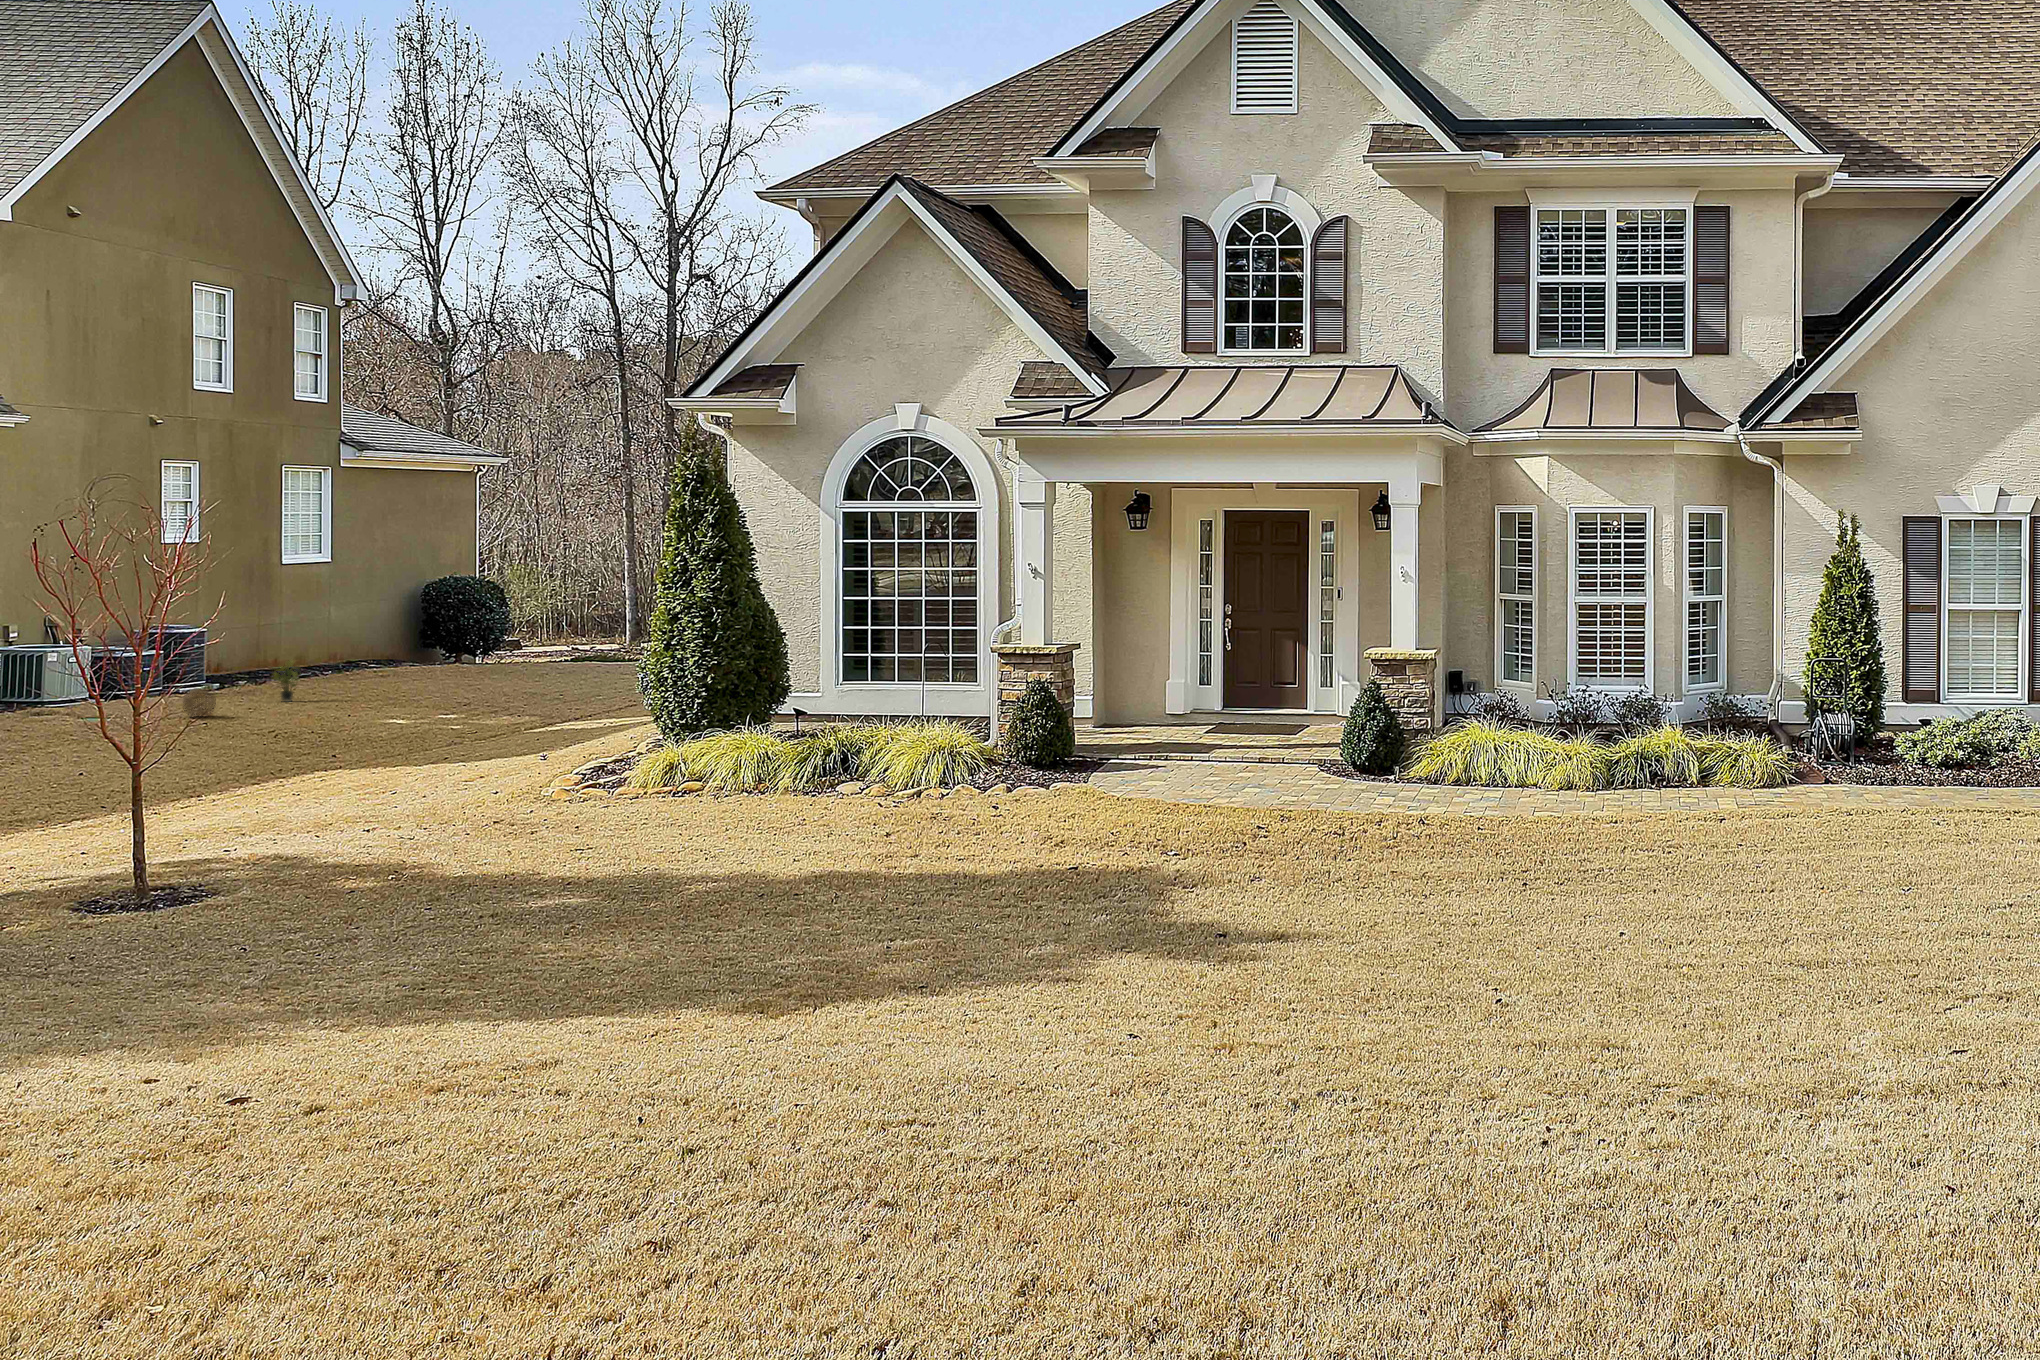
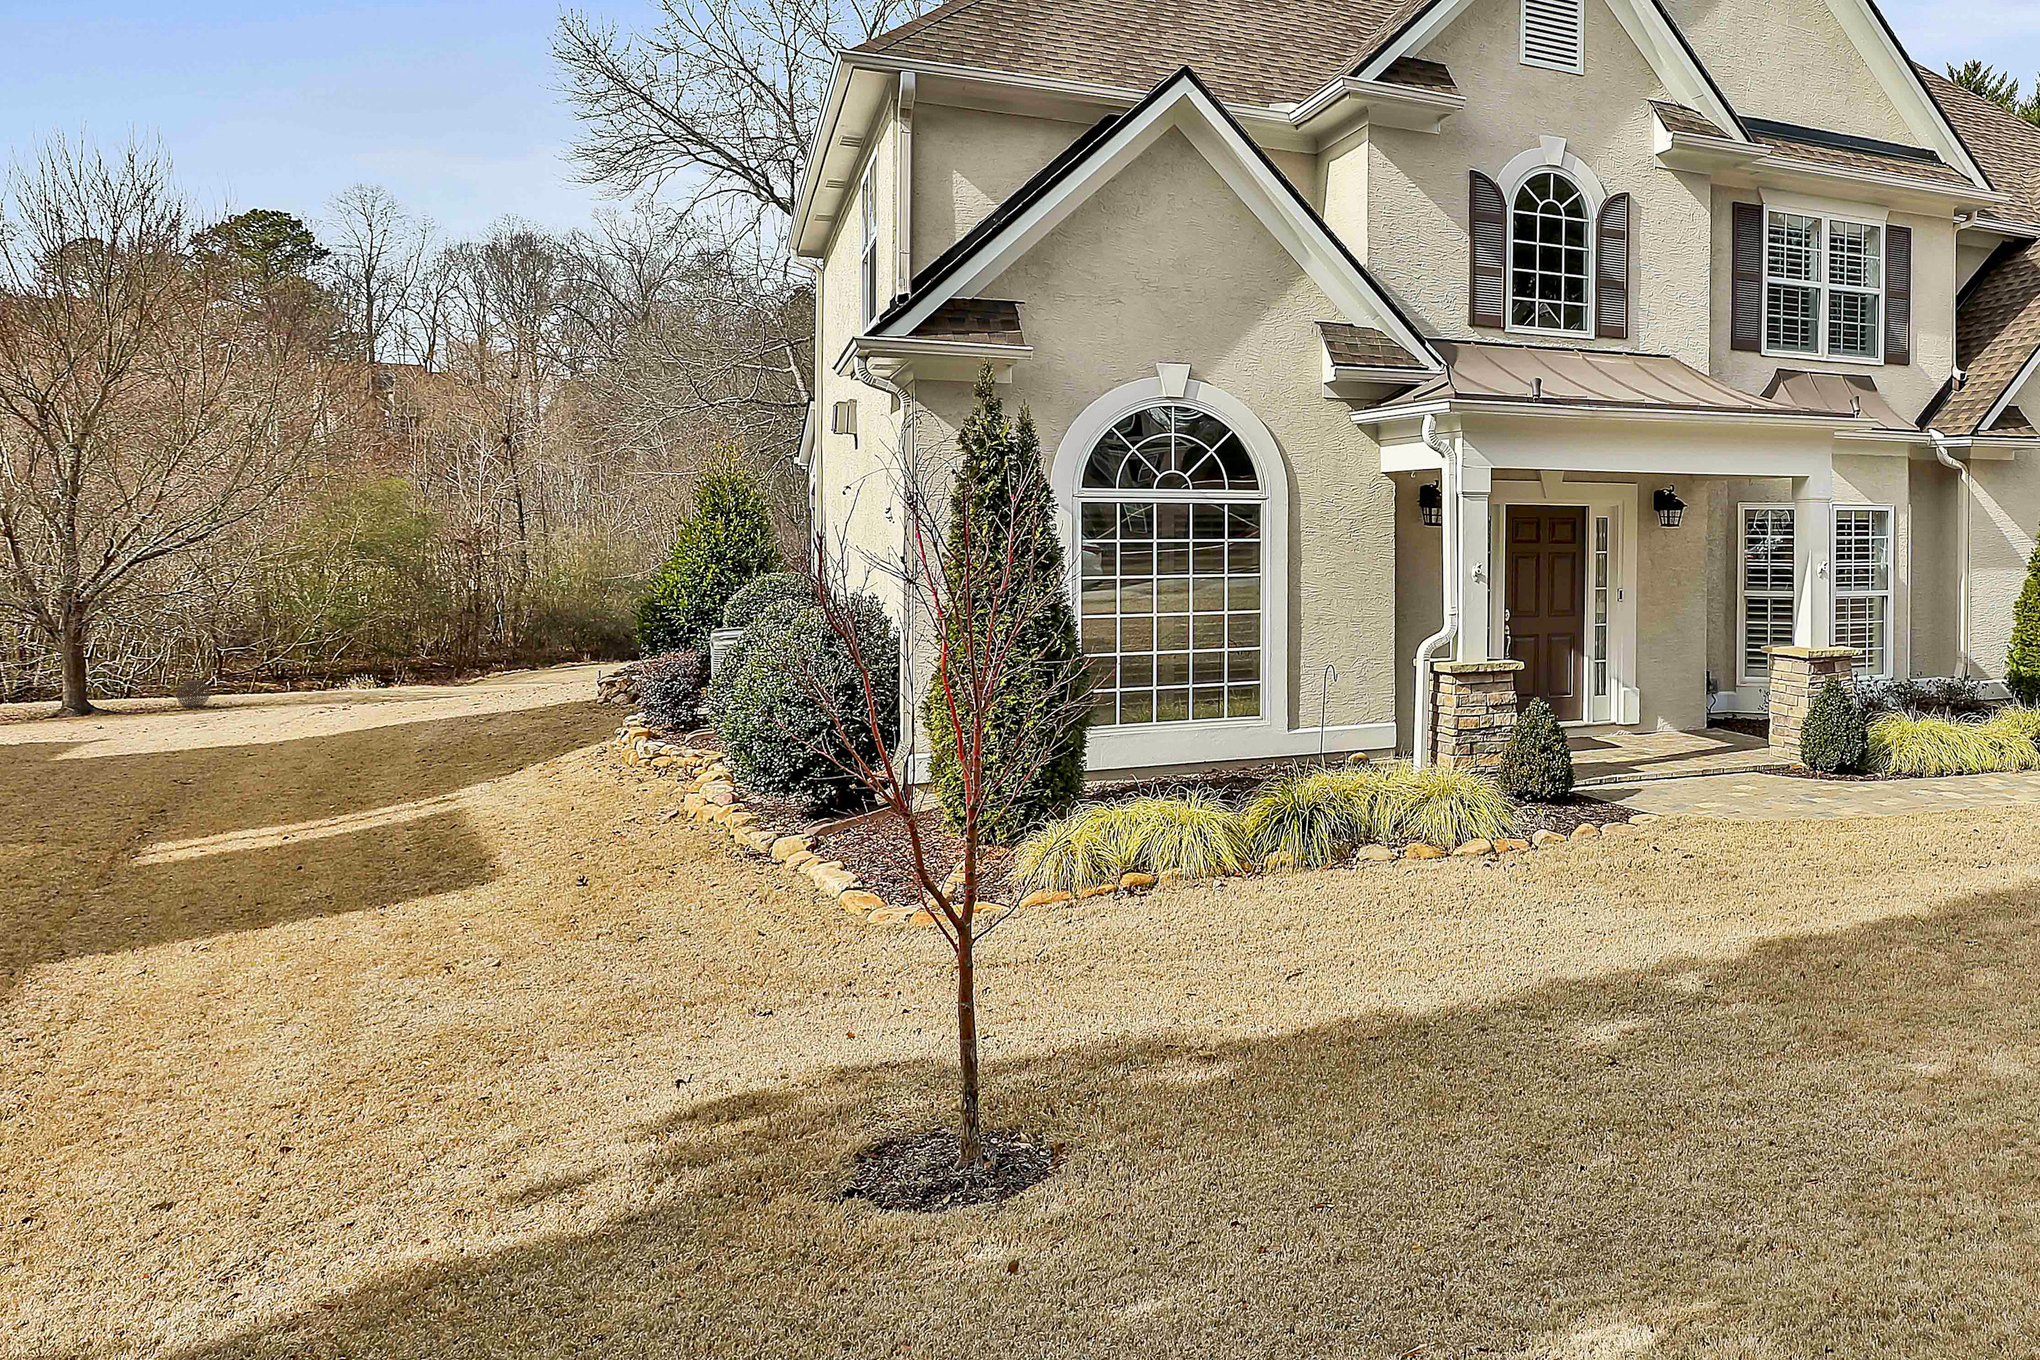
potted plant: present [273,660,298,702] -> none [264,653,294,693]

